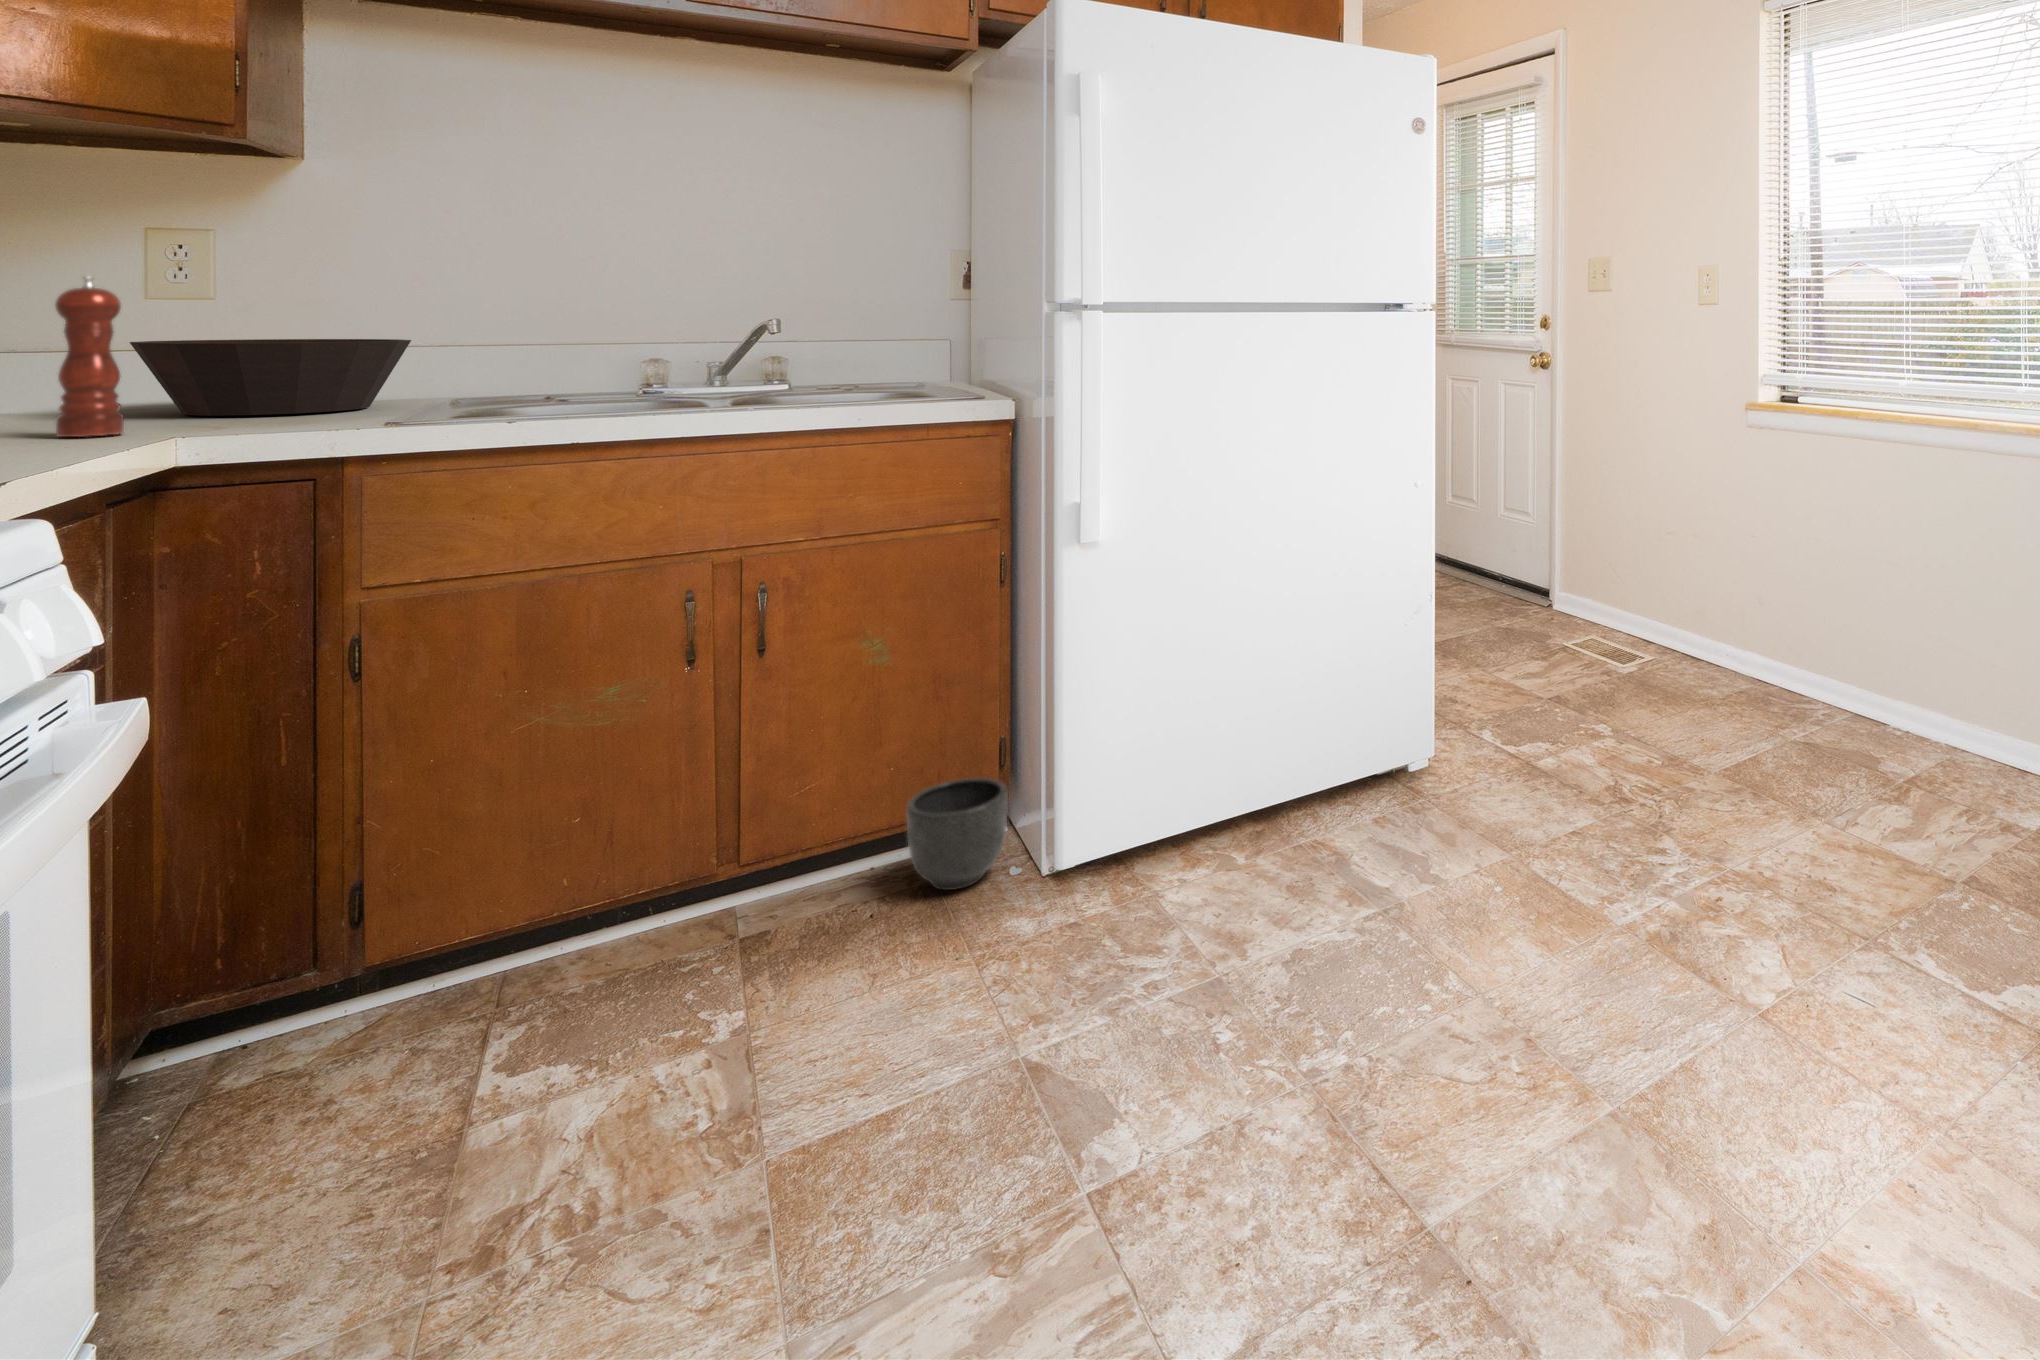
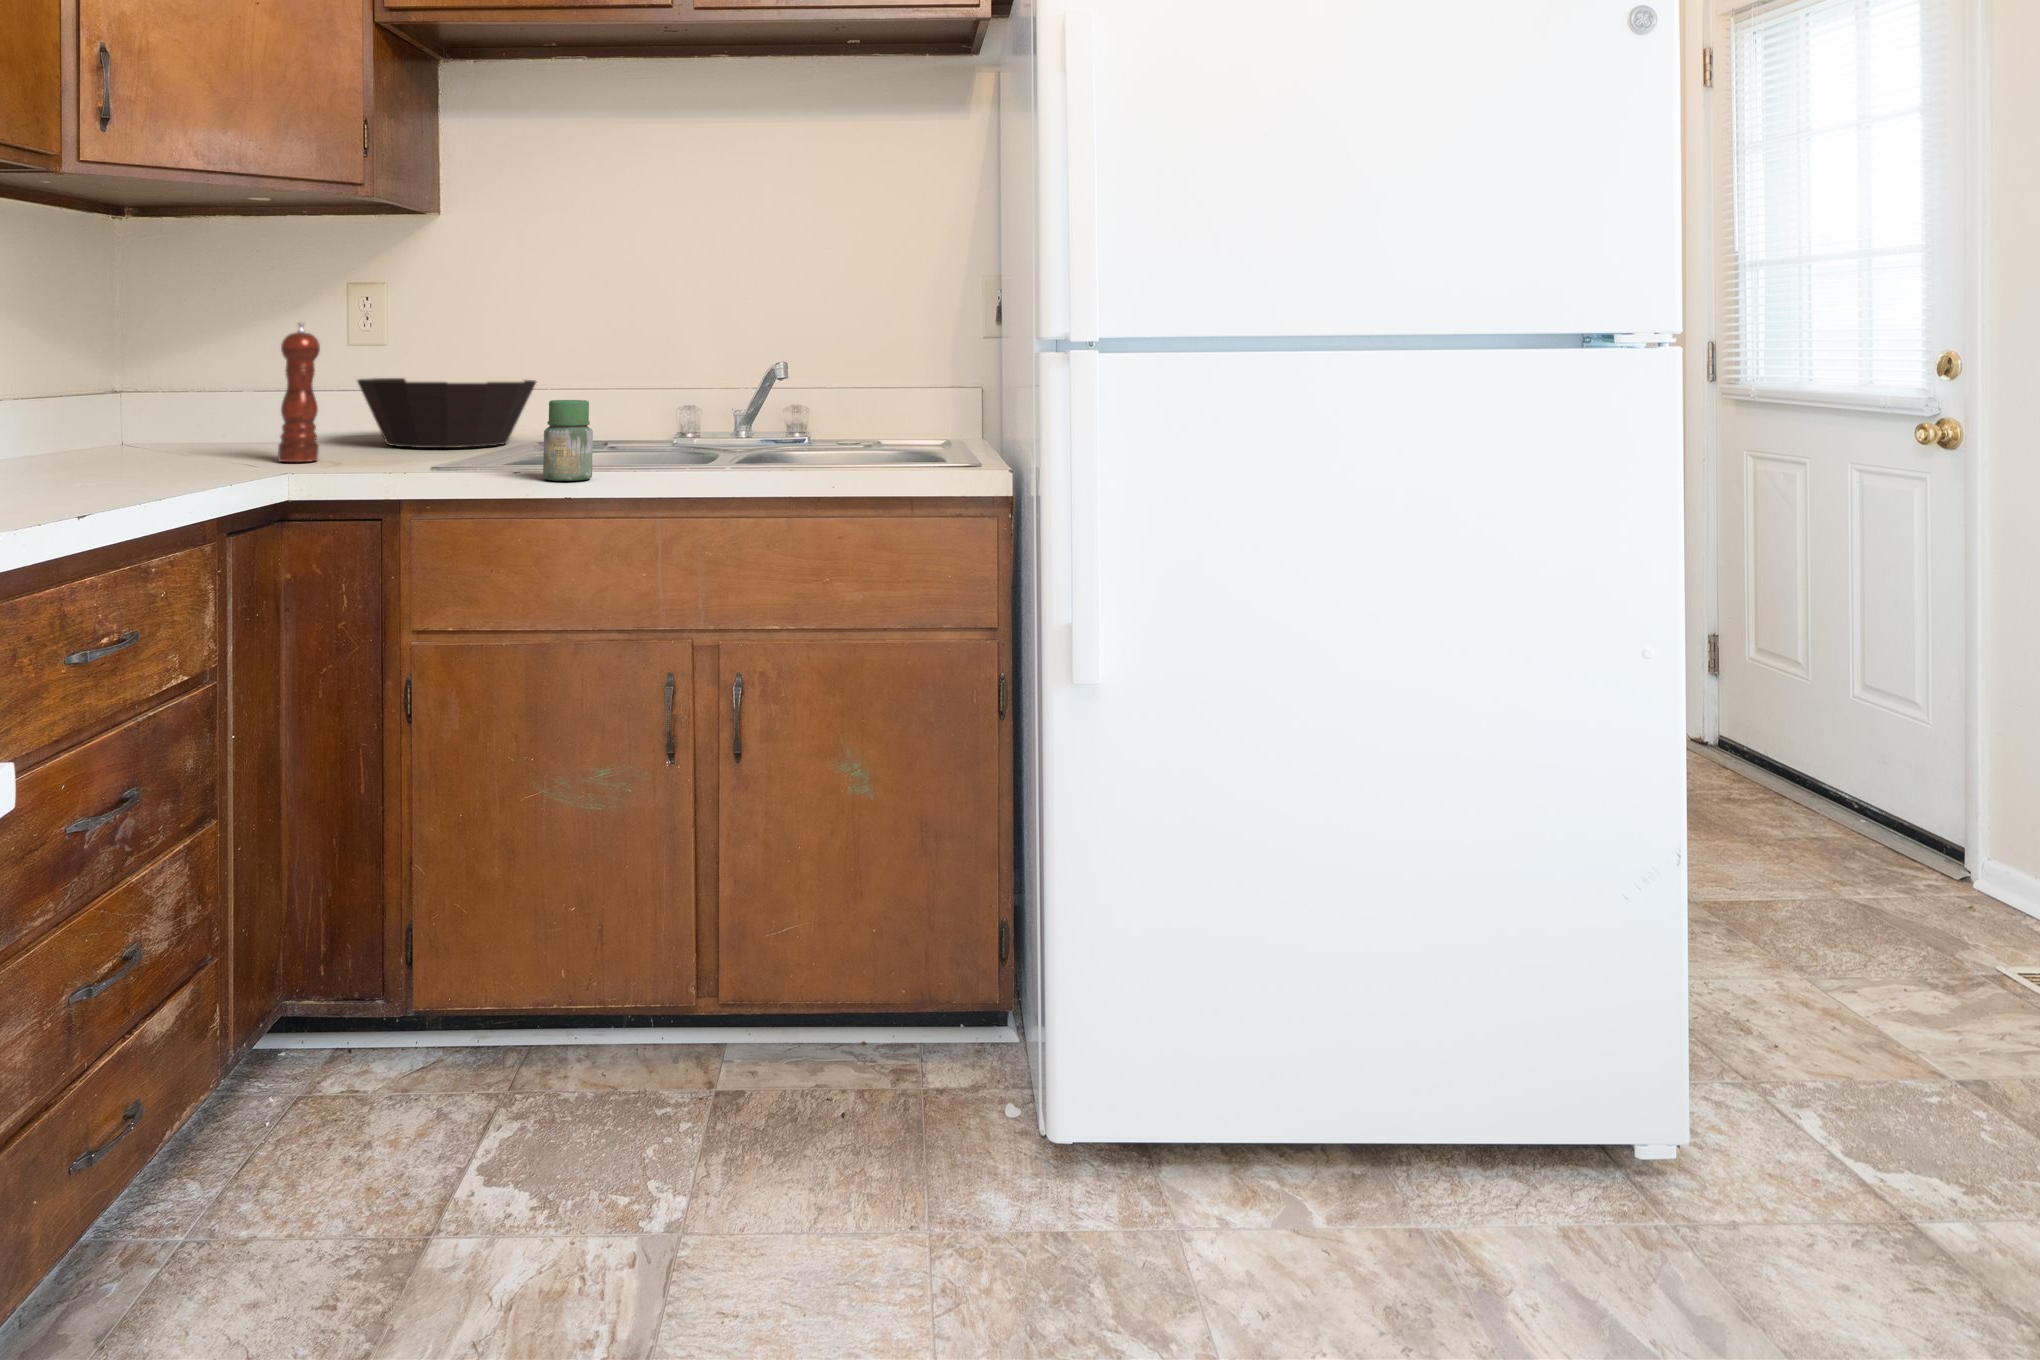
jar: none [504,354,564,431] -> present [543,400,593,481]
planter: present [907,778,1008,890] -> none [896,960,1013,1113]

